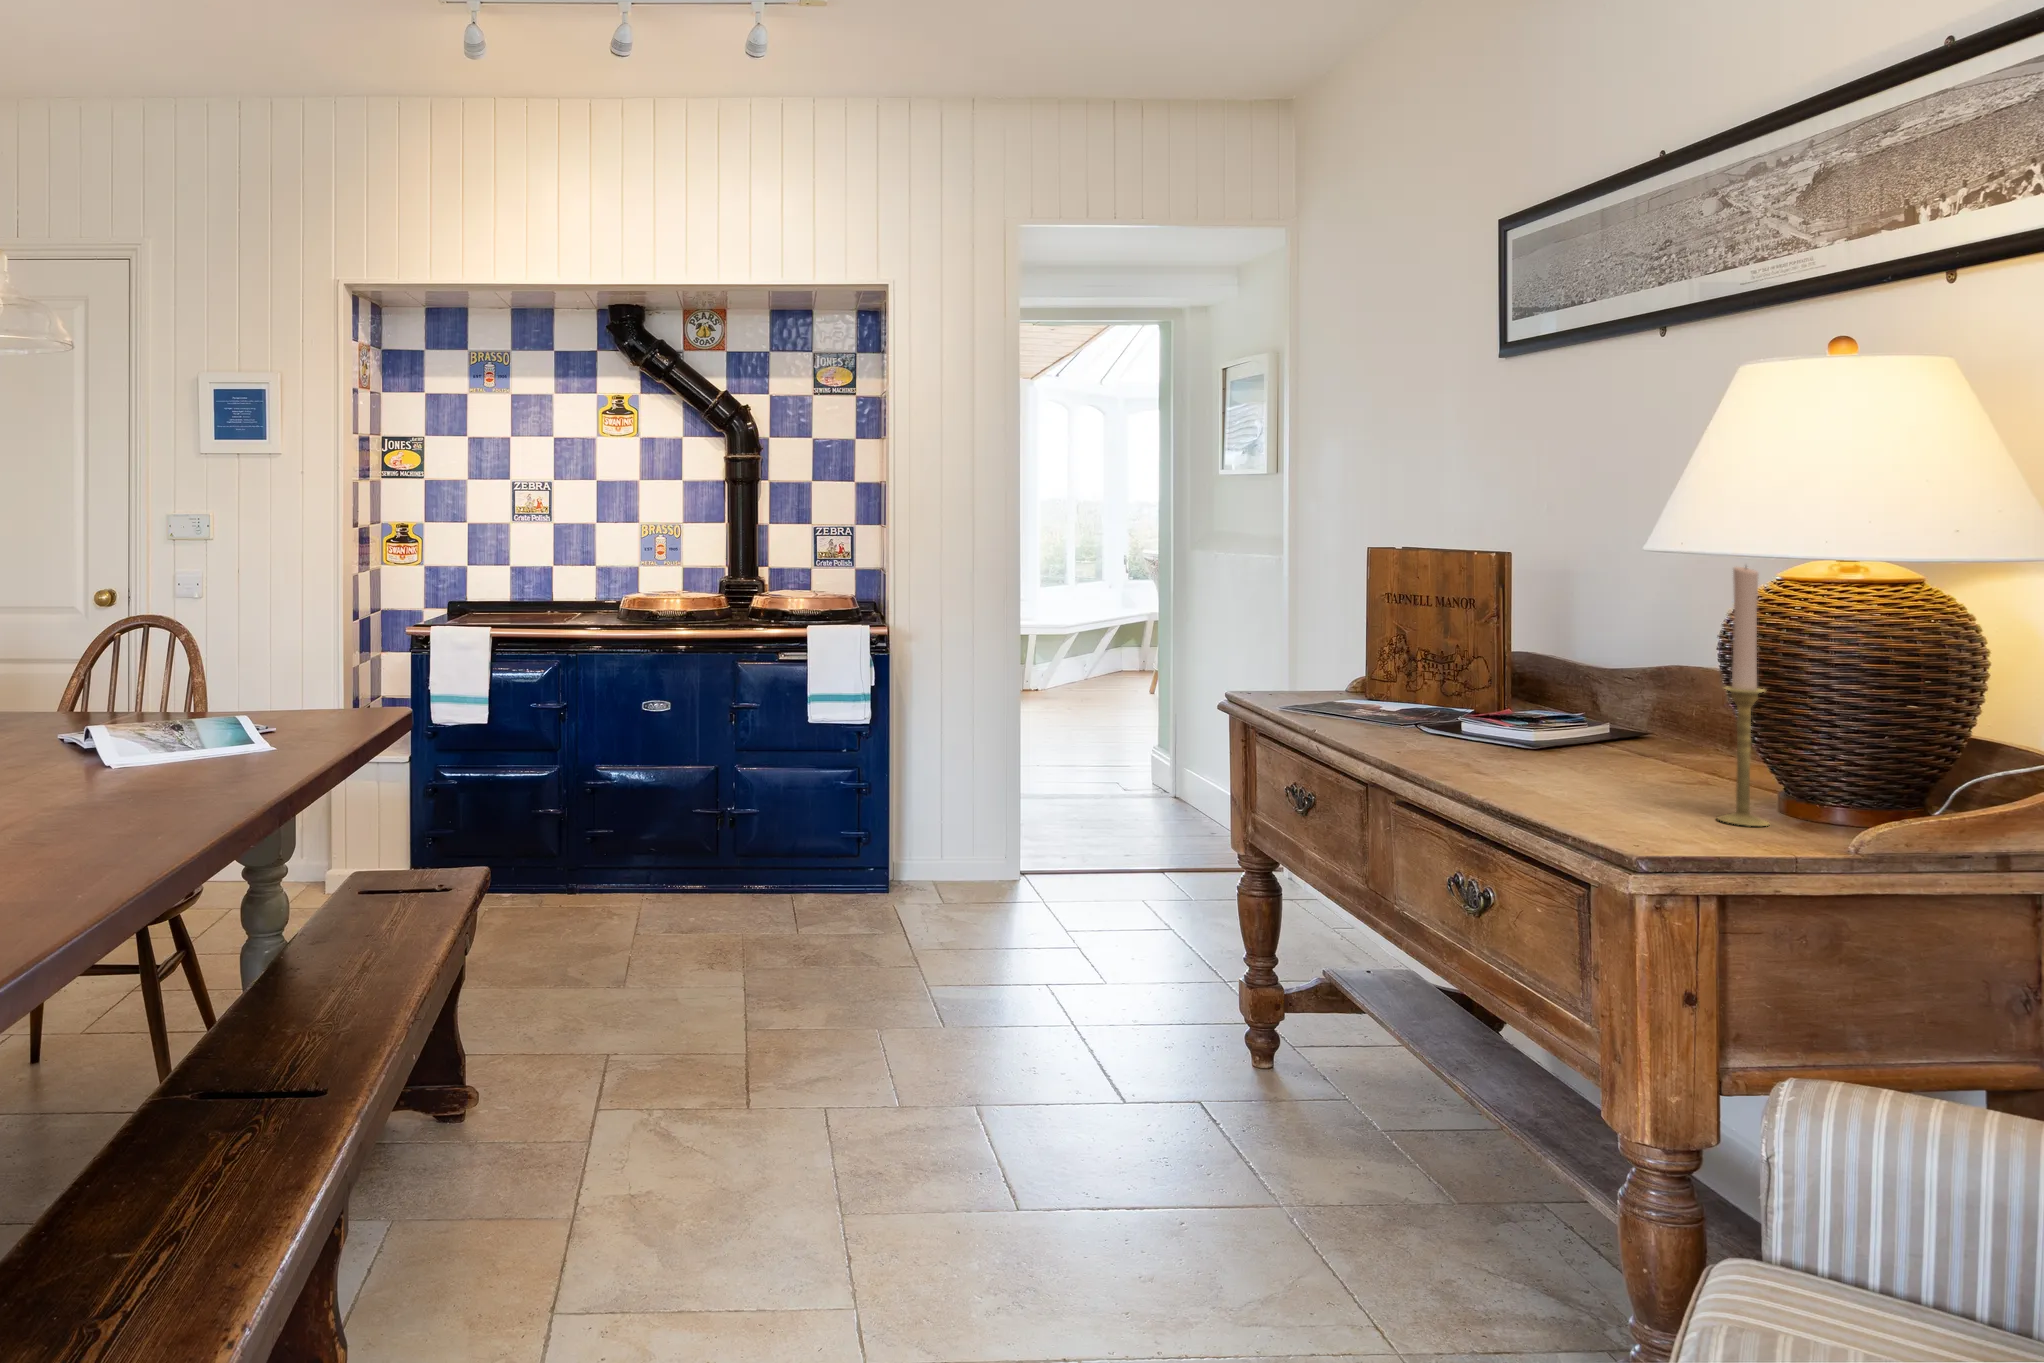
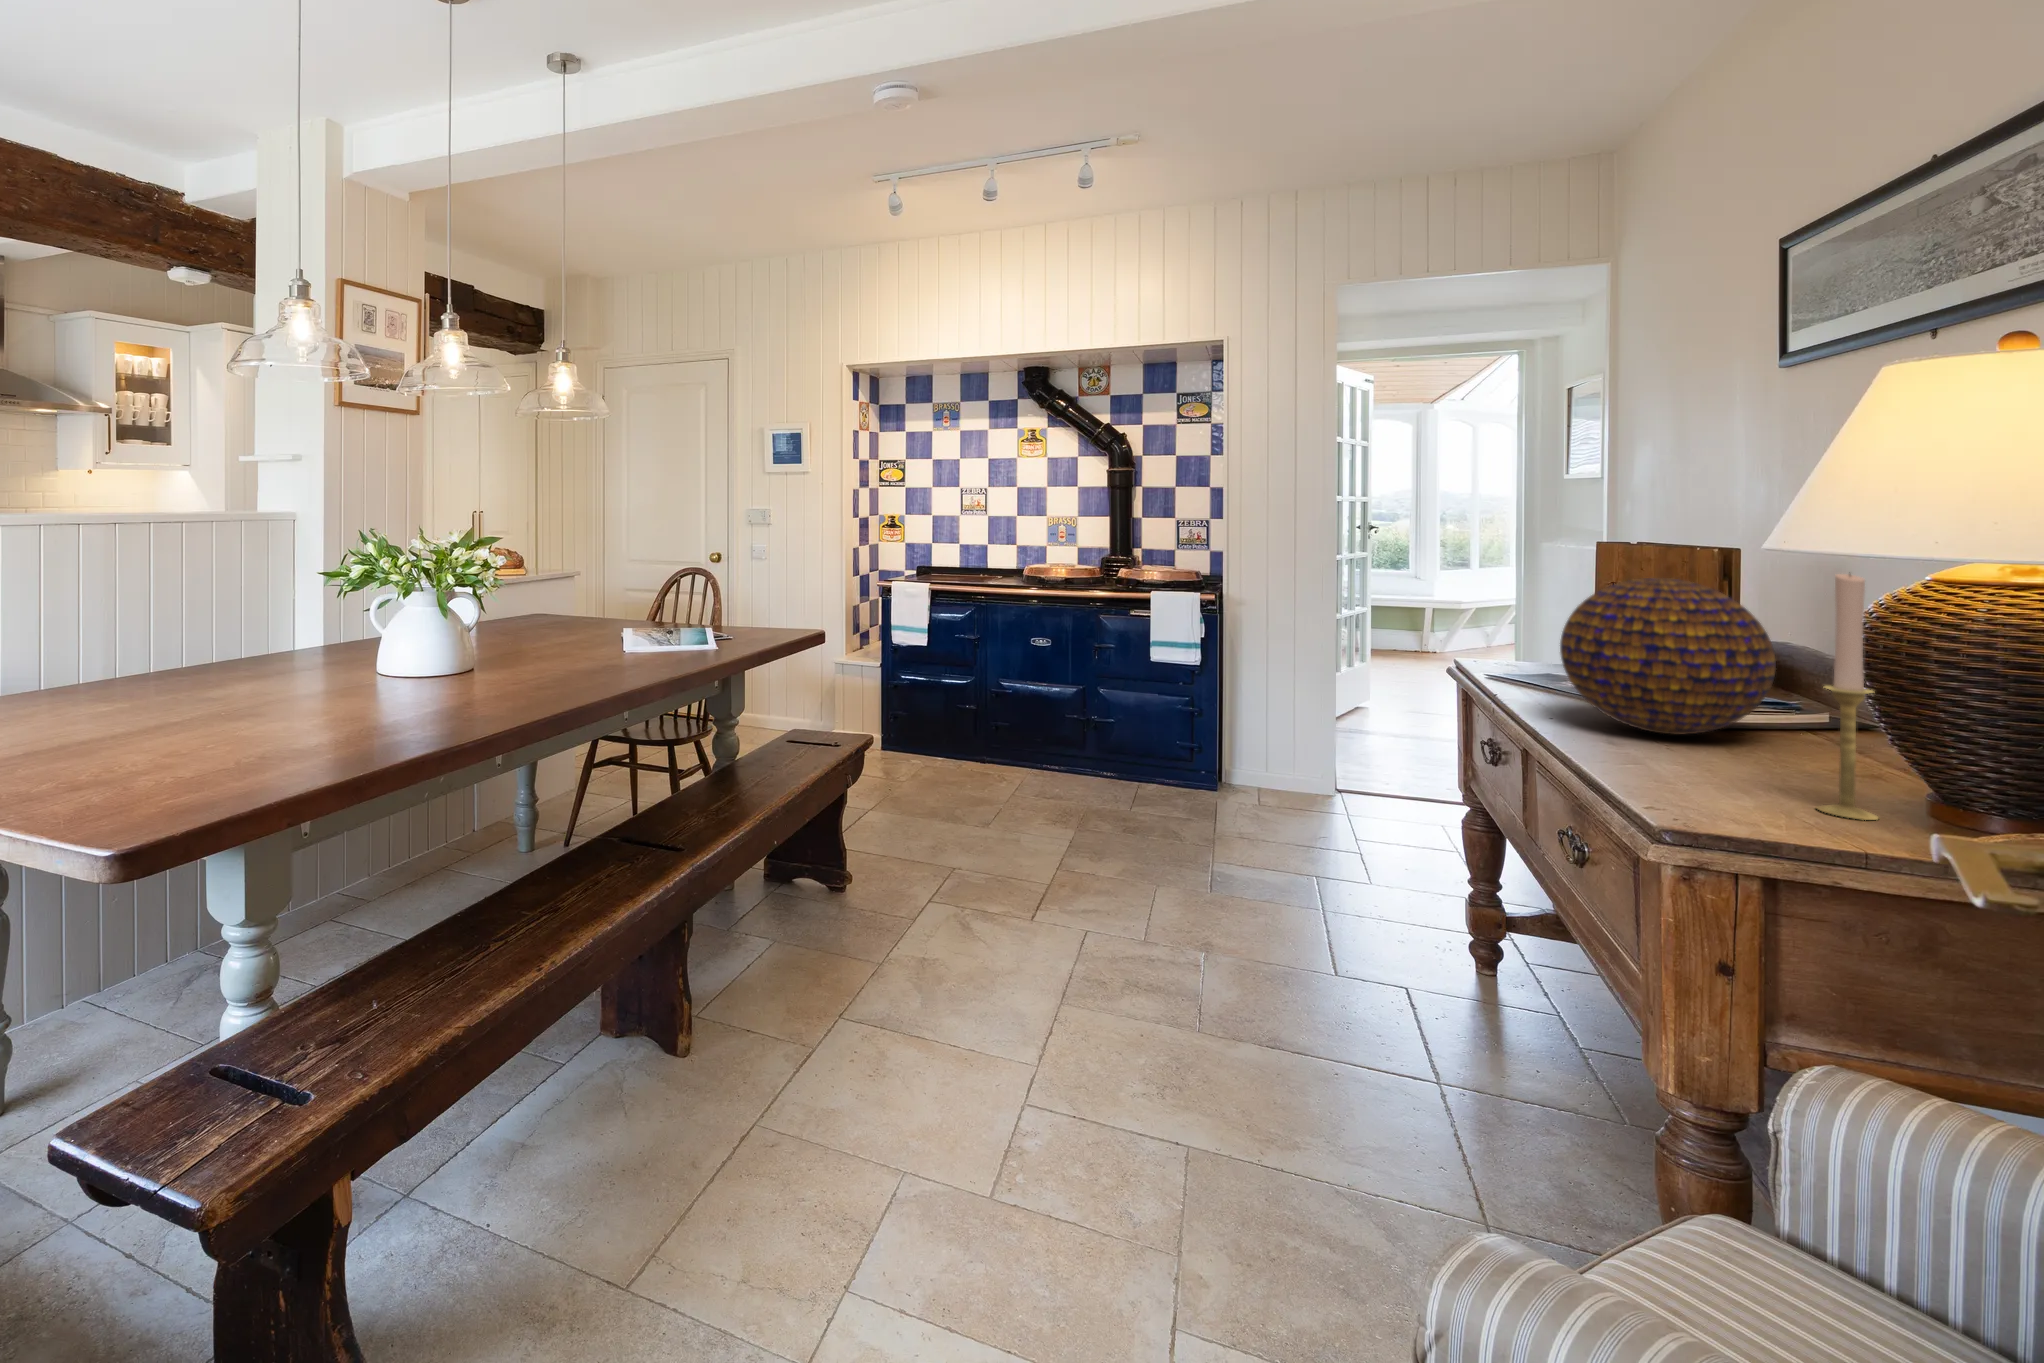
decorative orb: none [1411,581,1608,757] -> present [1560,578,1776,734]

